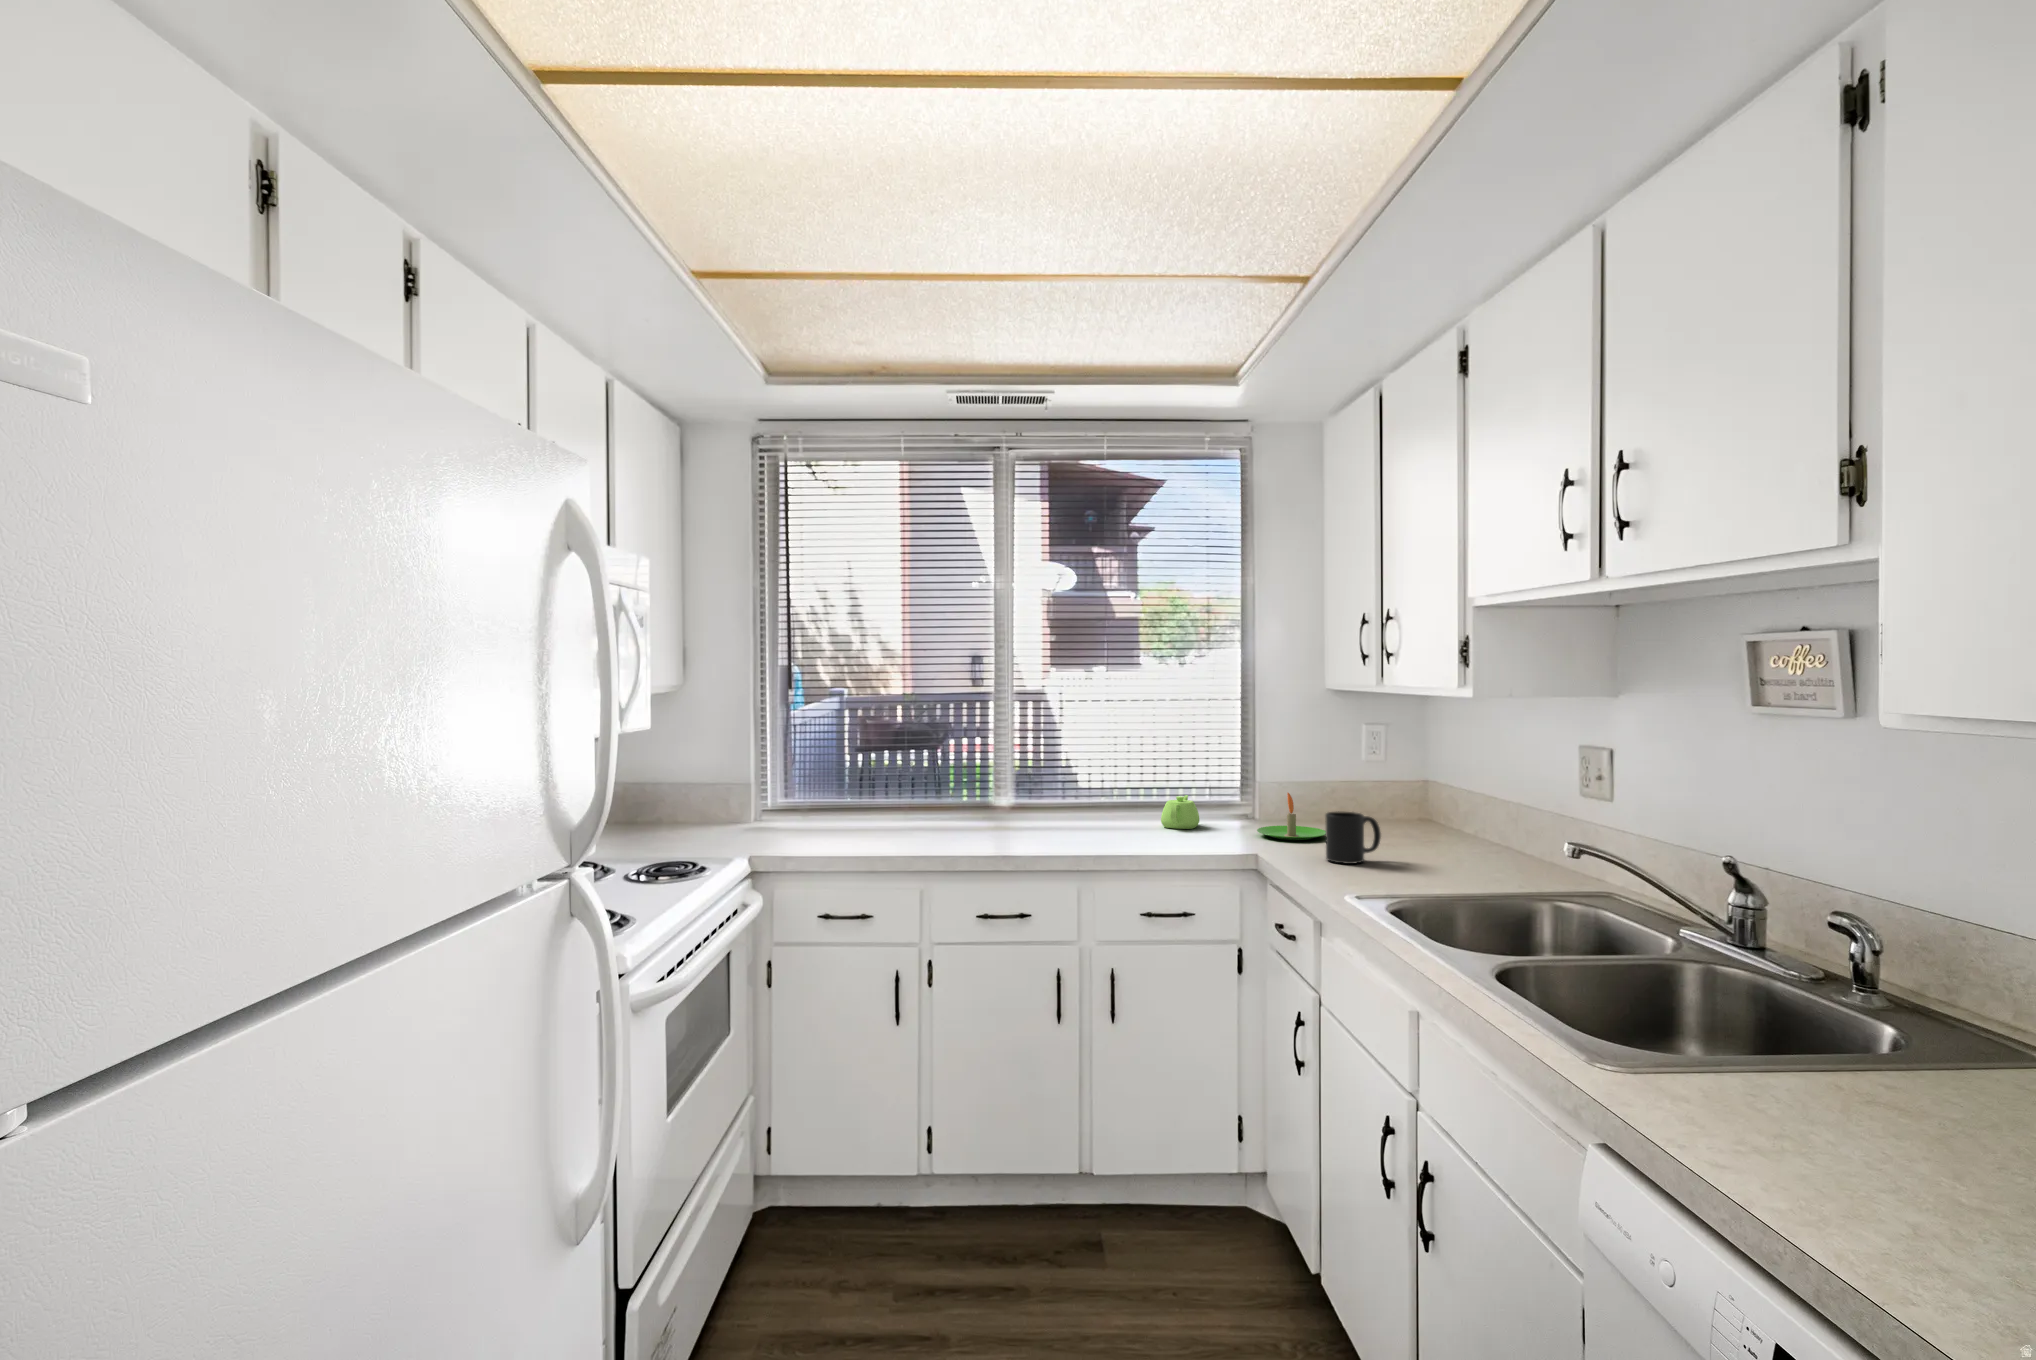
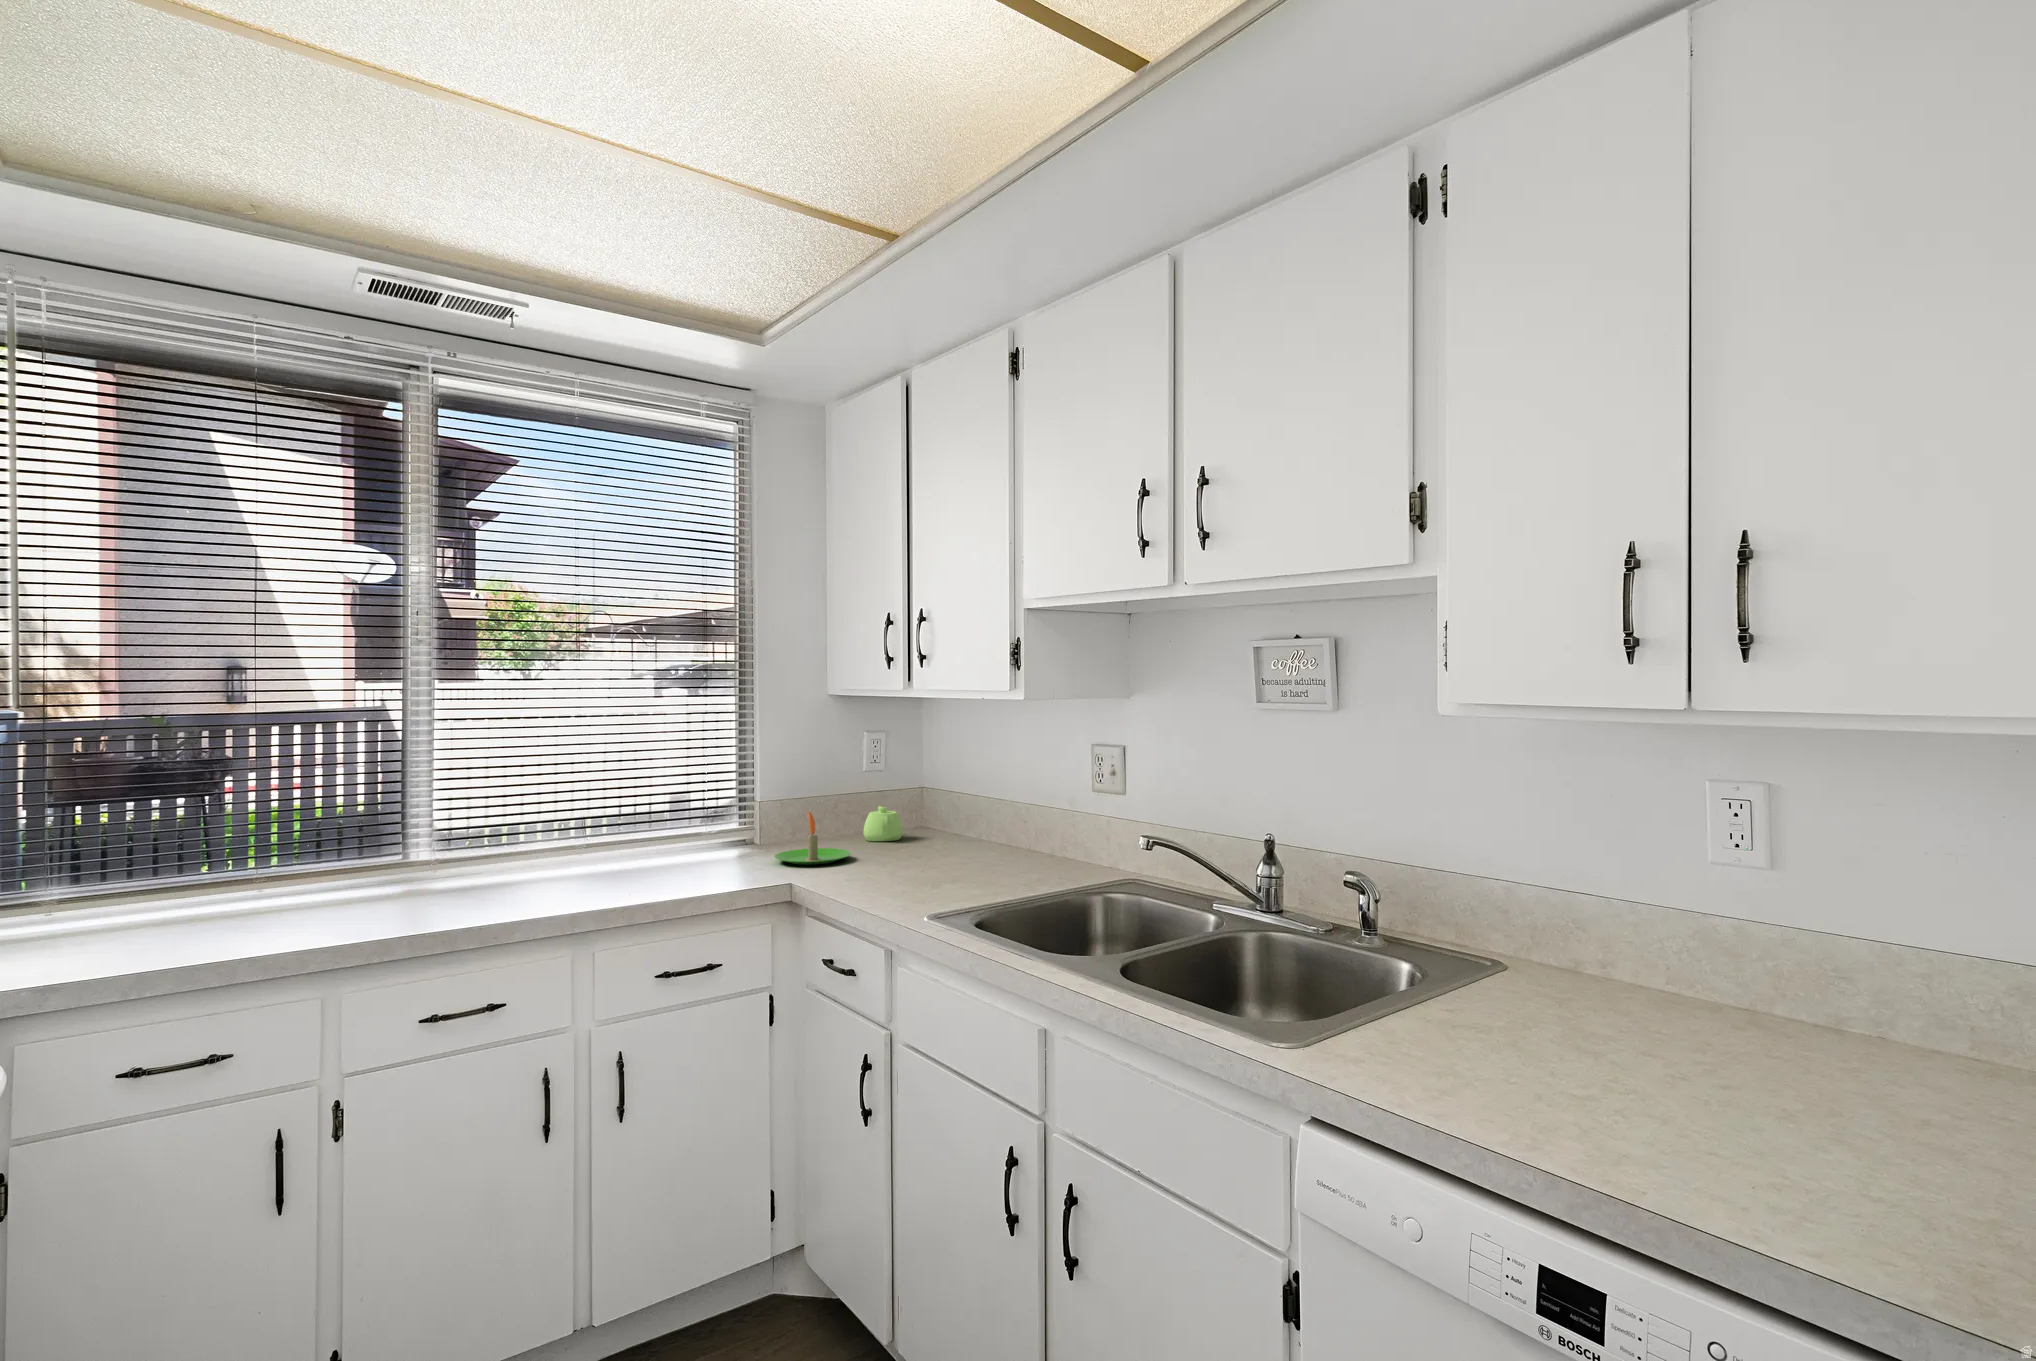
teapot: present [1161,795,1199,829] -> present [863,806,903,841]
mug: present [1325,811,1381,864] -> none [871,827,923,883]

